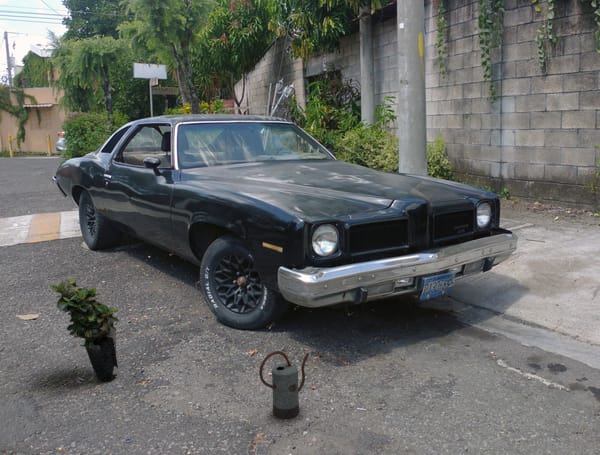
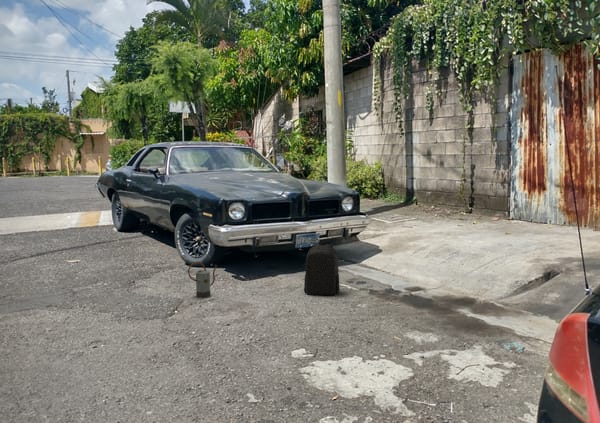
potted plant: present [49,278,119,381] -> none [86,227,123,284]
backpack: none [467,302,537,404] -> present [304,243,340,295]

